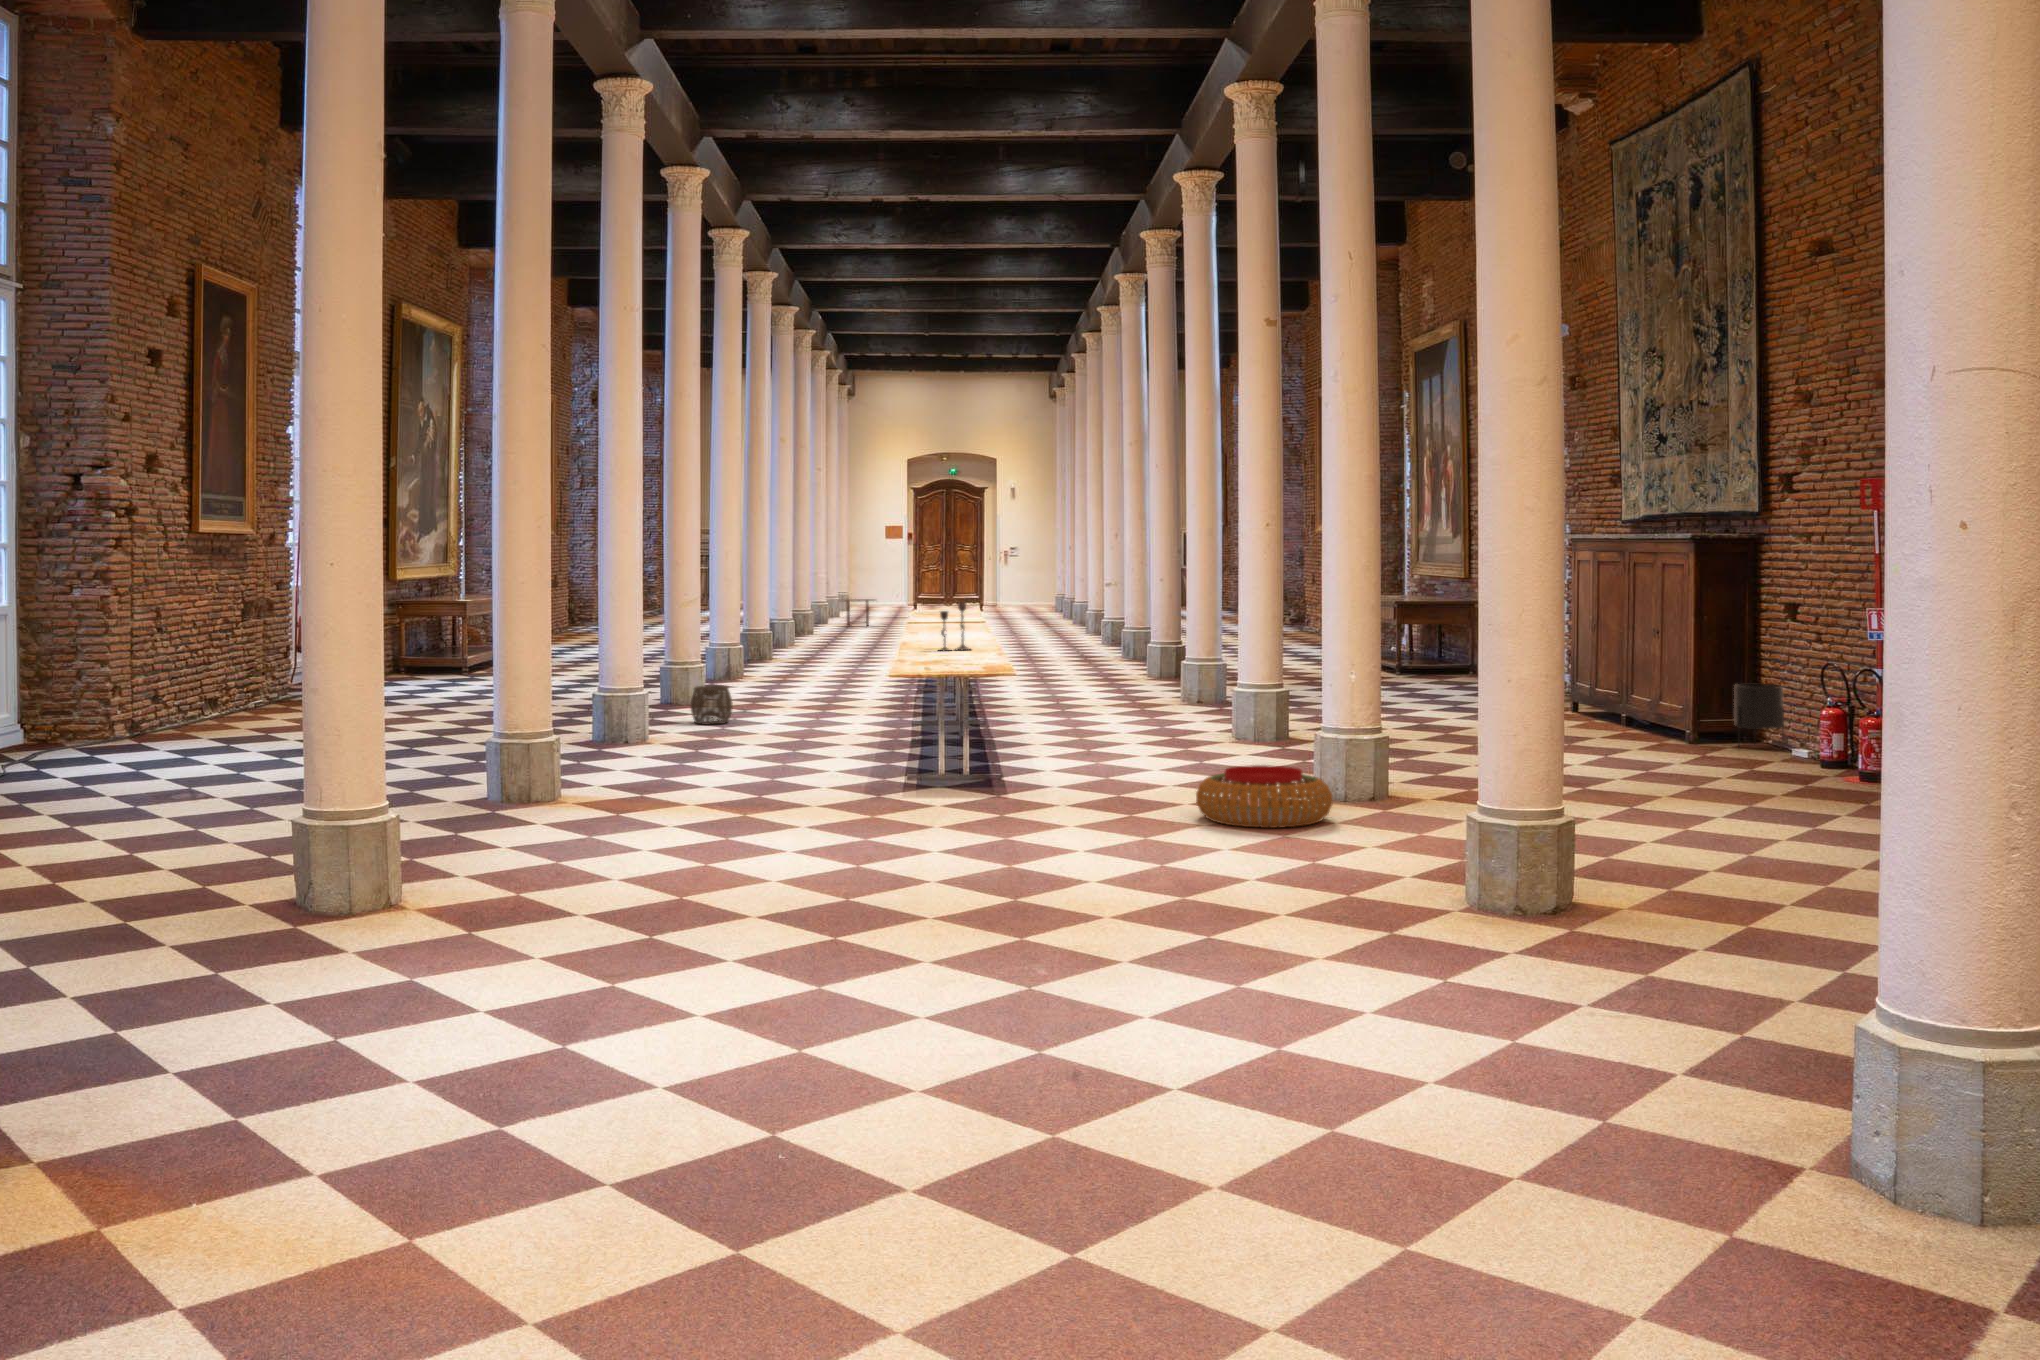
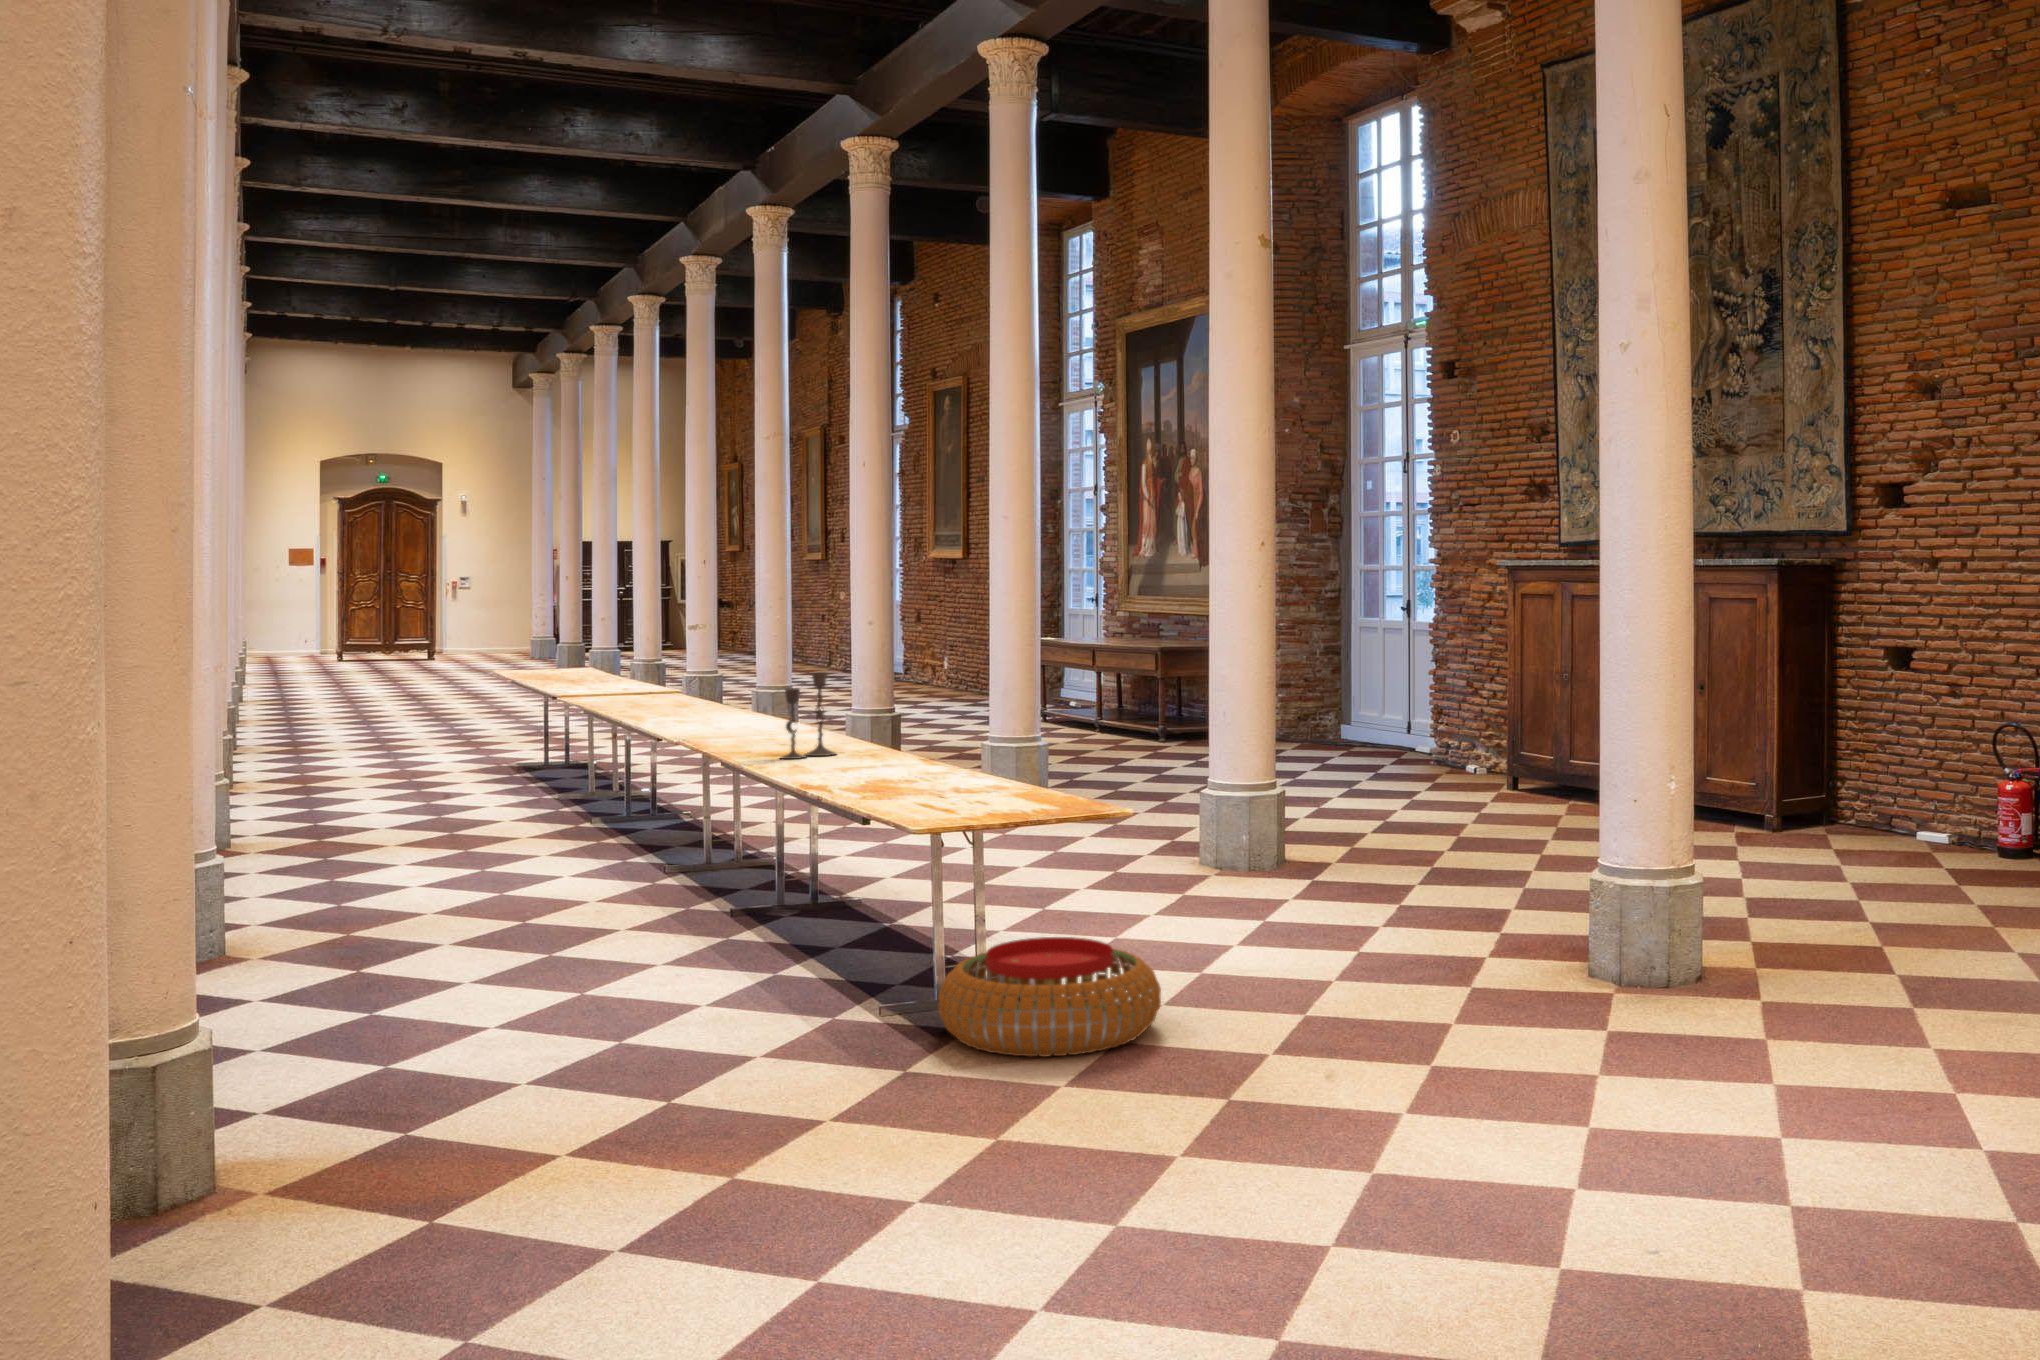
side table: present [845,599,872,627] -> none [246,649,308,690]
planter: present [1734,684,1784,745] -> none [1819,749,1883,835]
woven basket: present [691,685,733,725] -> none [229,834,319,913]
pouf: present [1196,765,1333,828] -> present [938,937,1161,1057]

